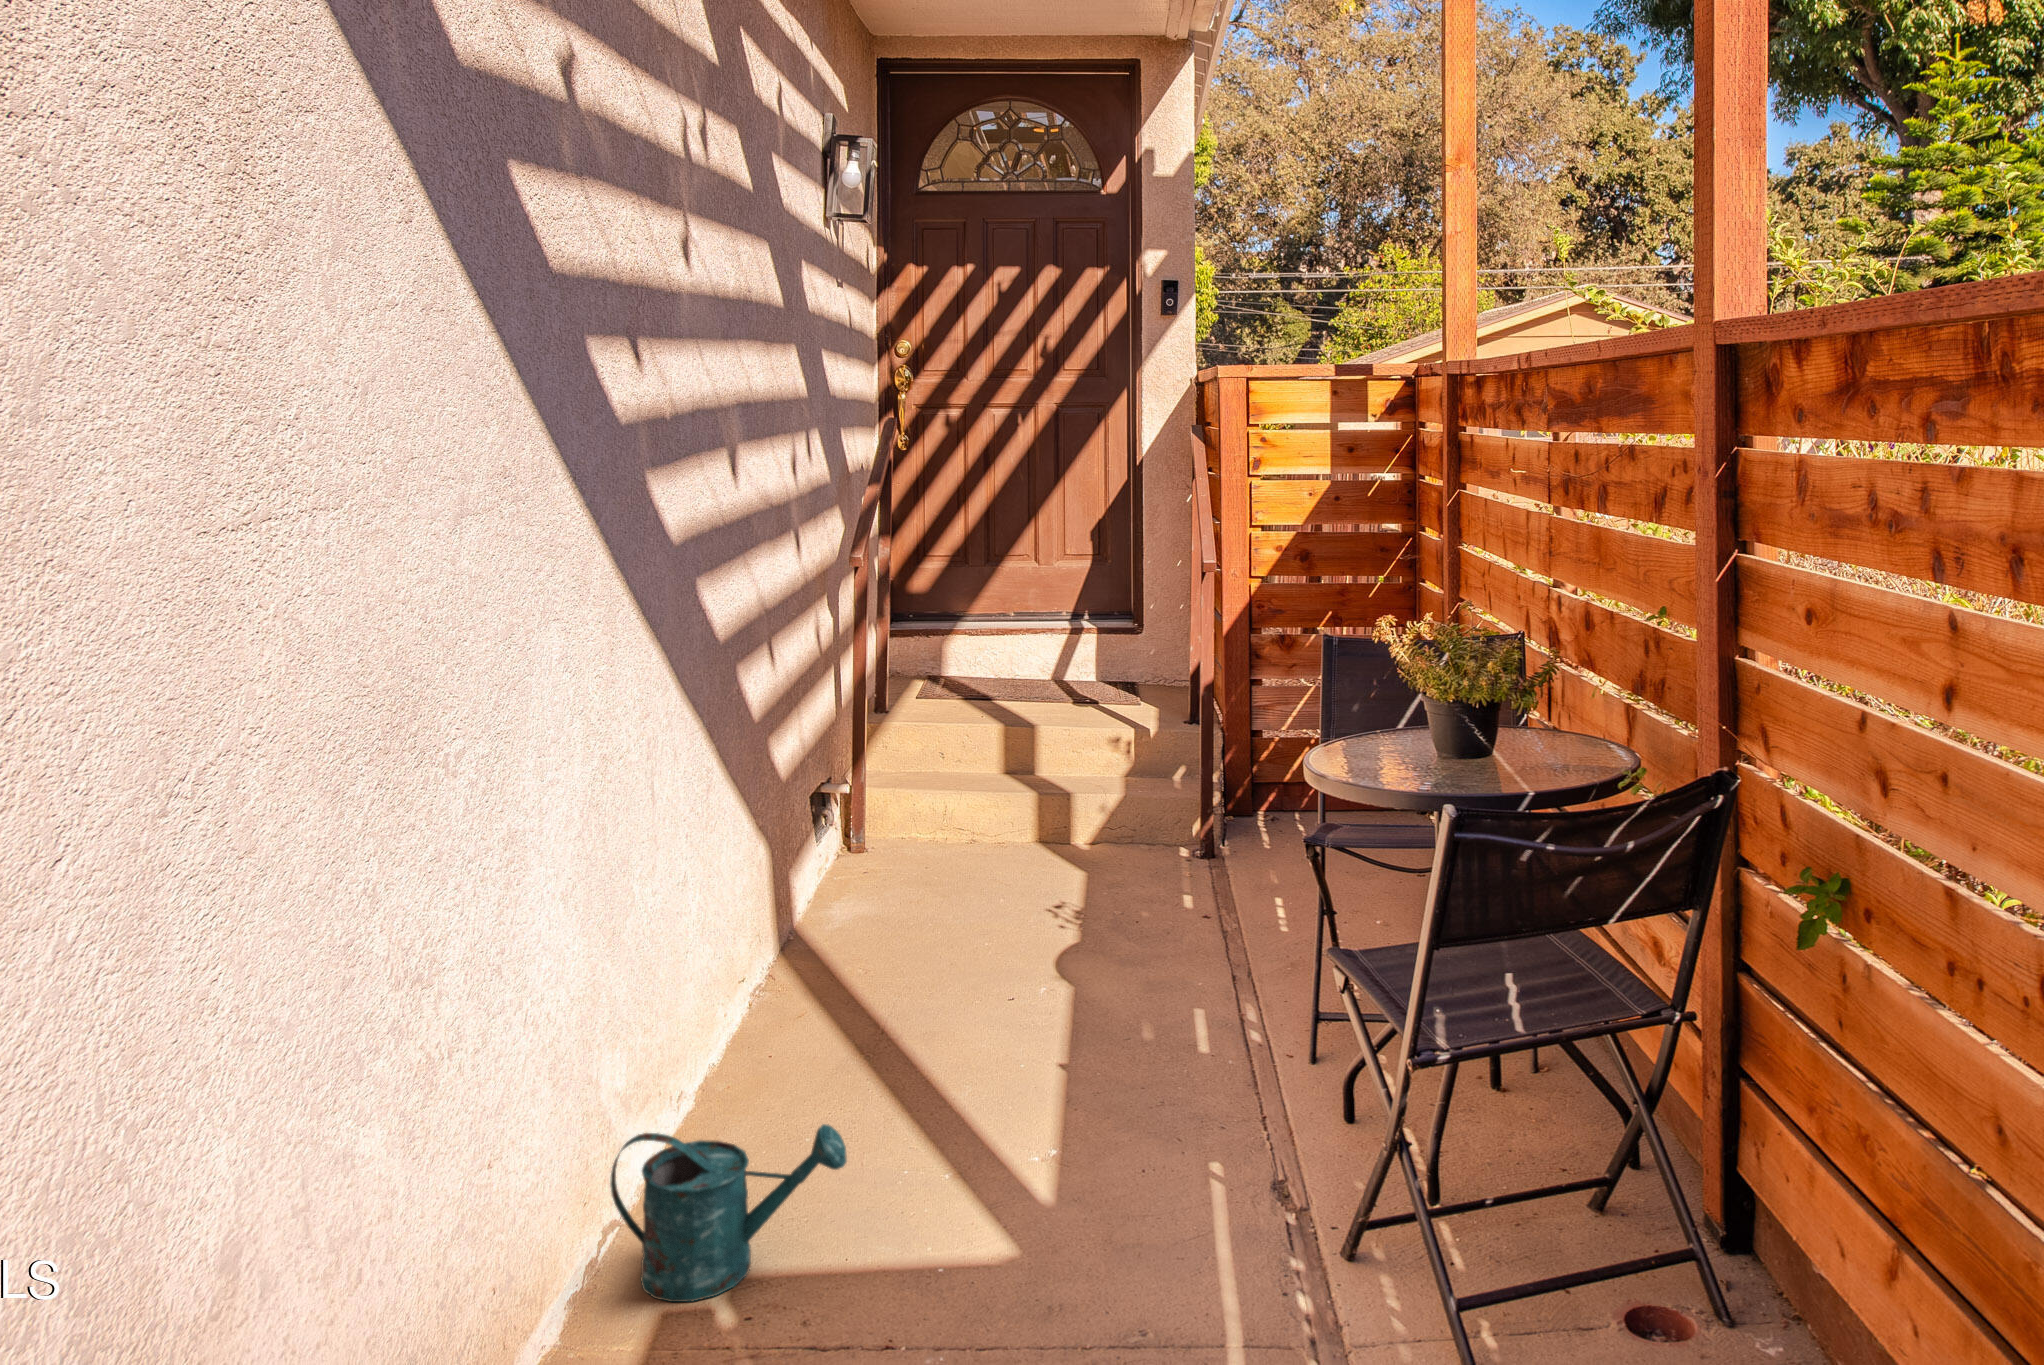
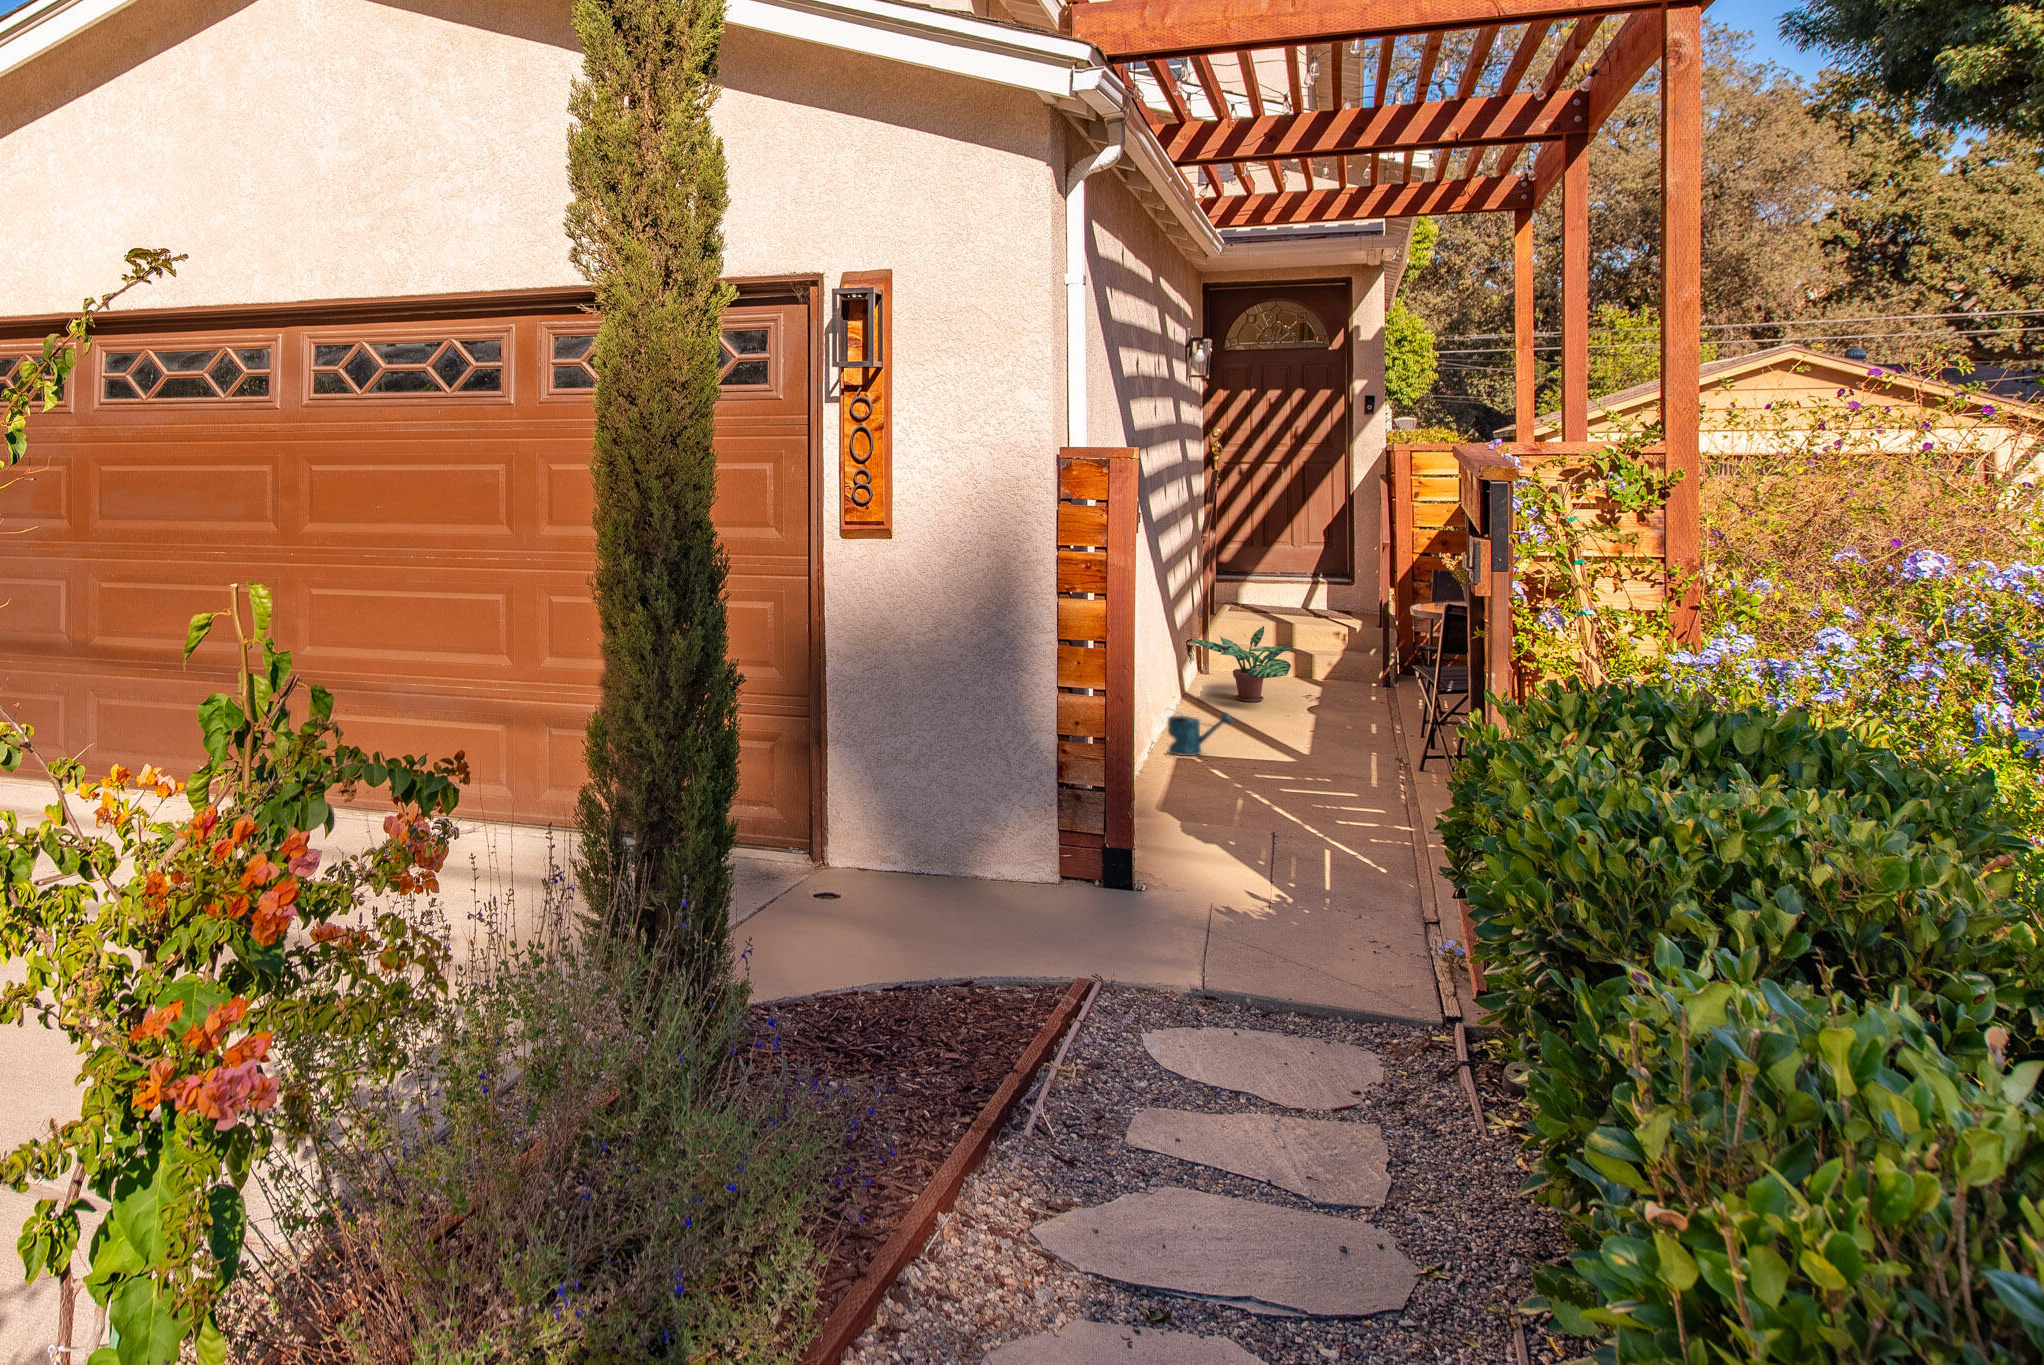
potted plant: none [802,758,1034,948] -> present [1193,626,1293,702]

